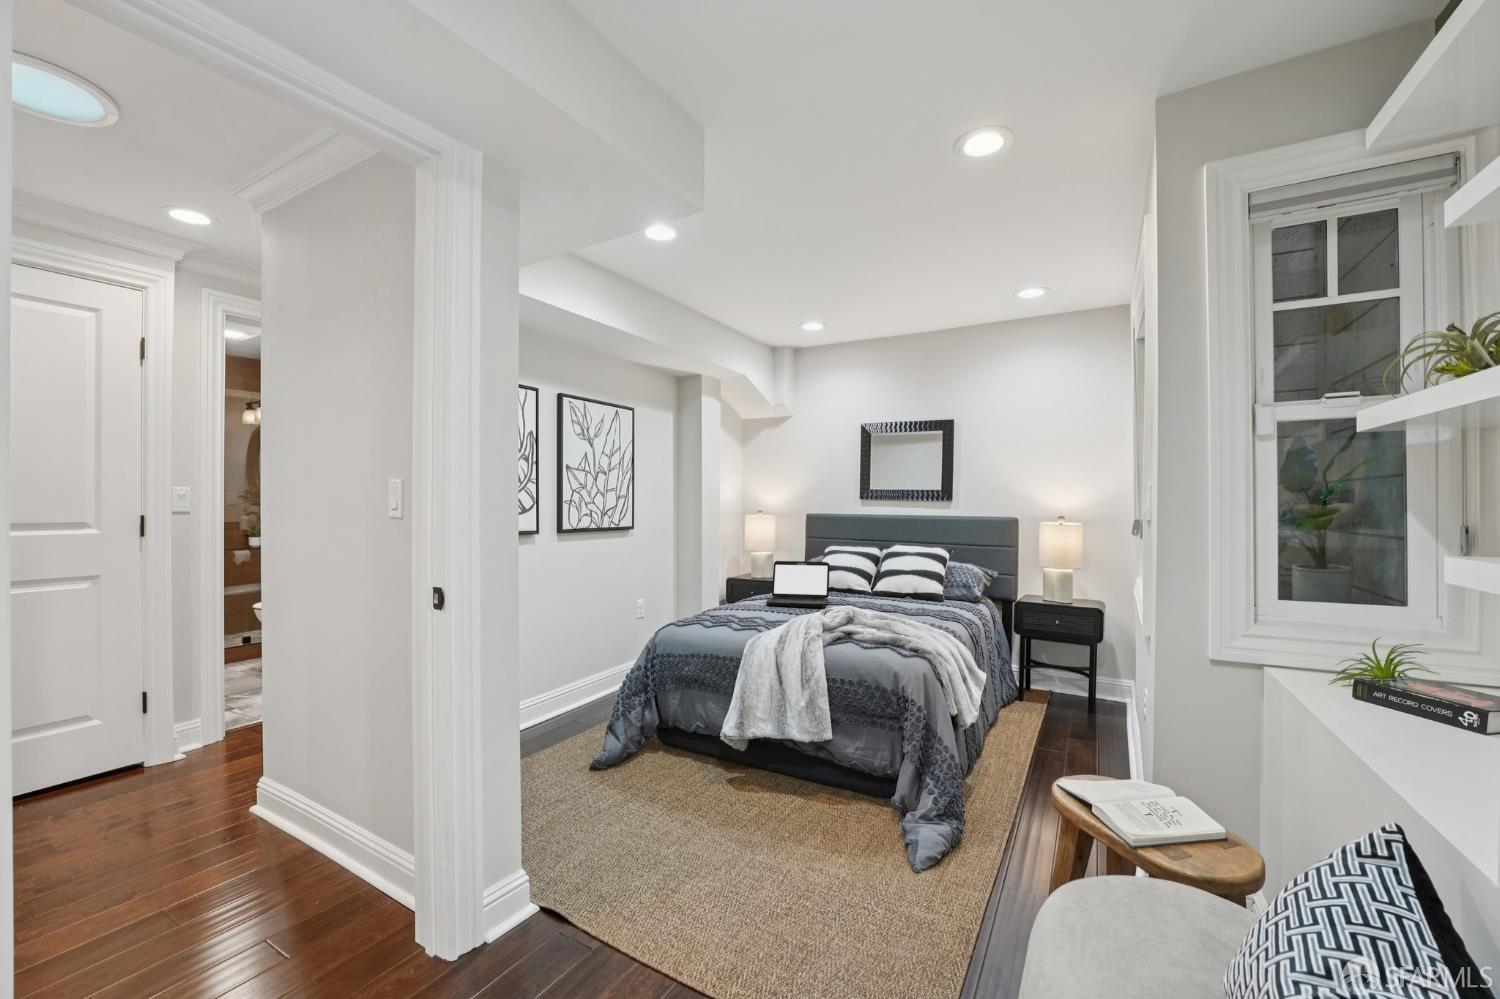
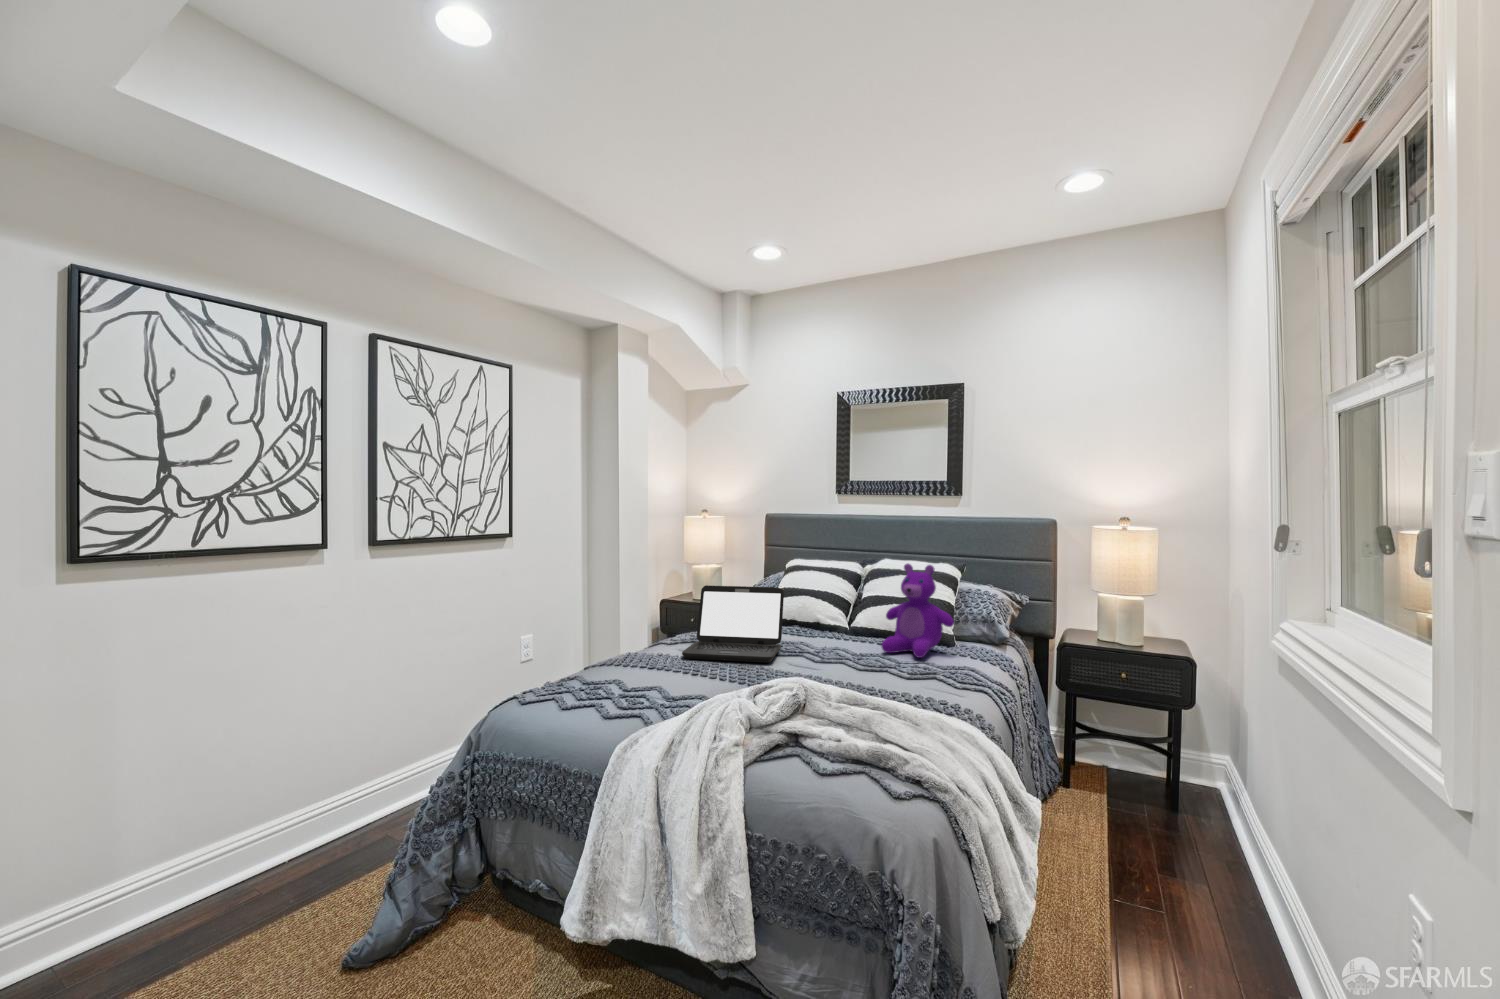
teddy bear: none [894,546,942,606] -> present [881,564,954,658]

